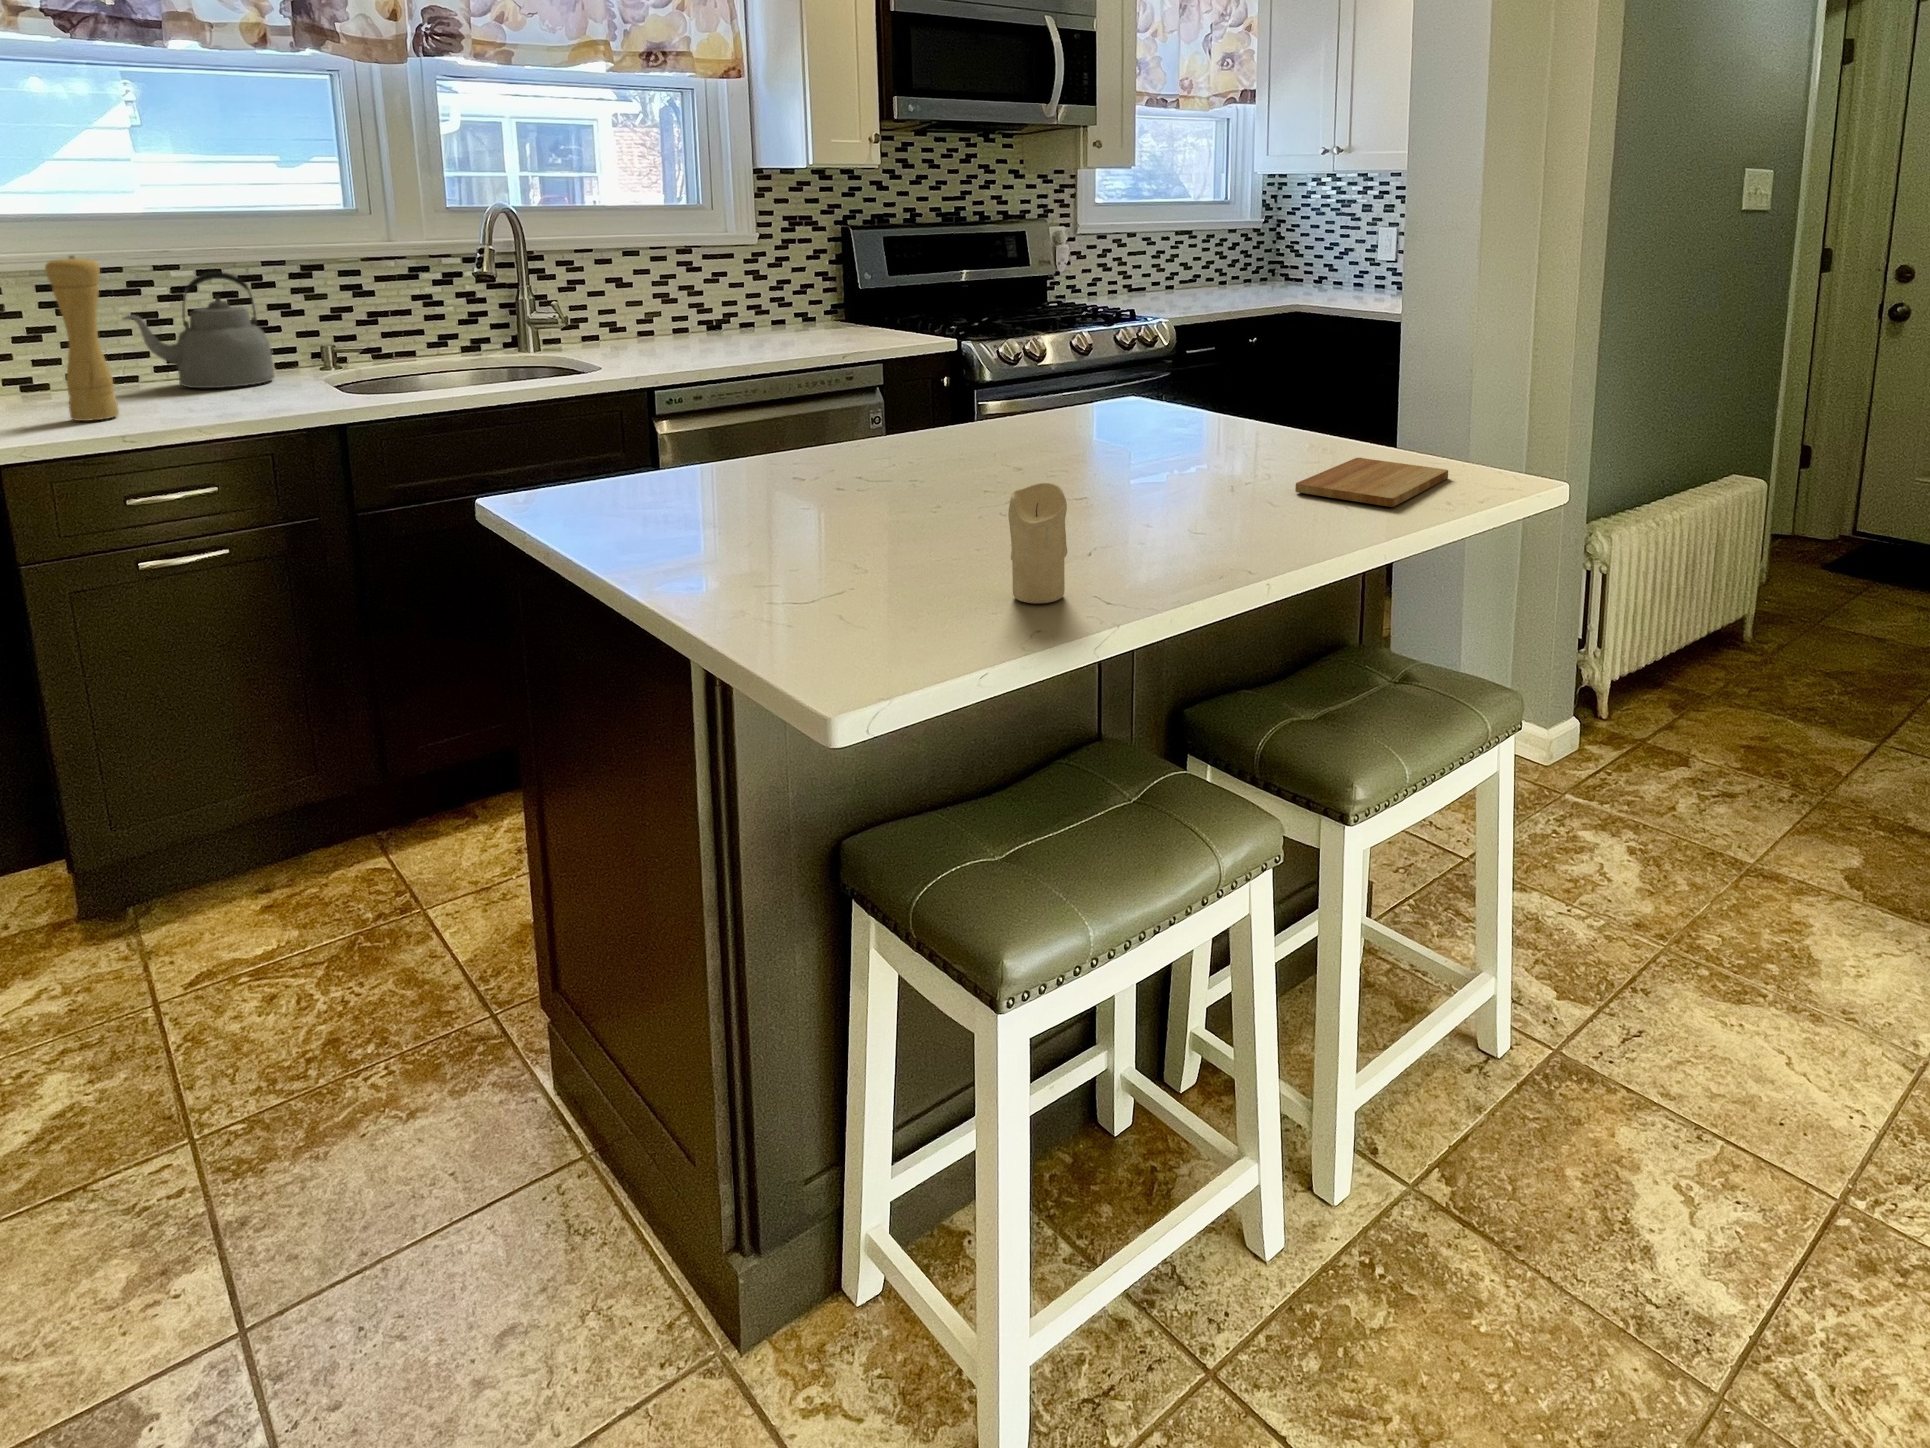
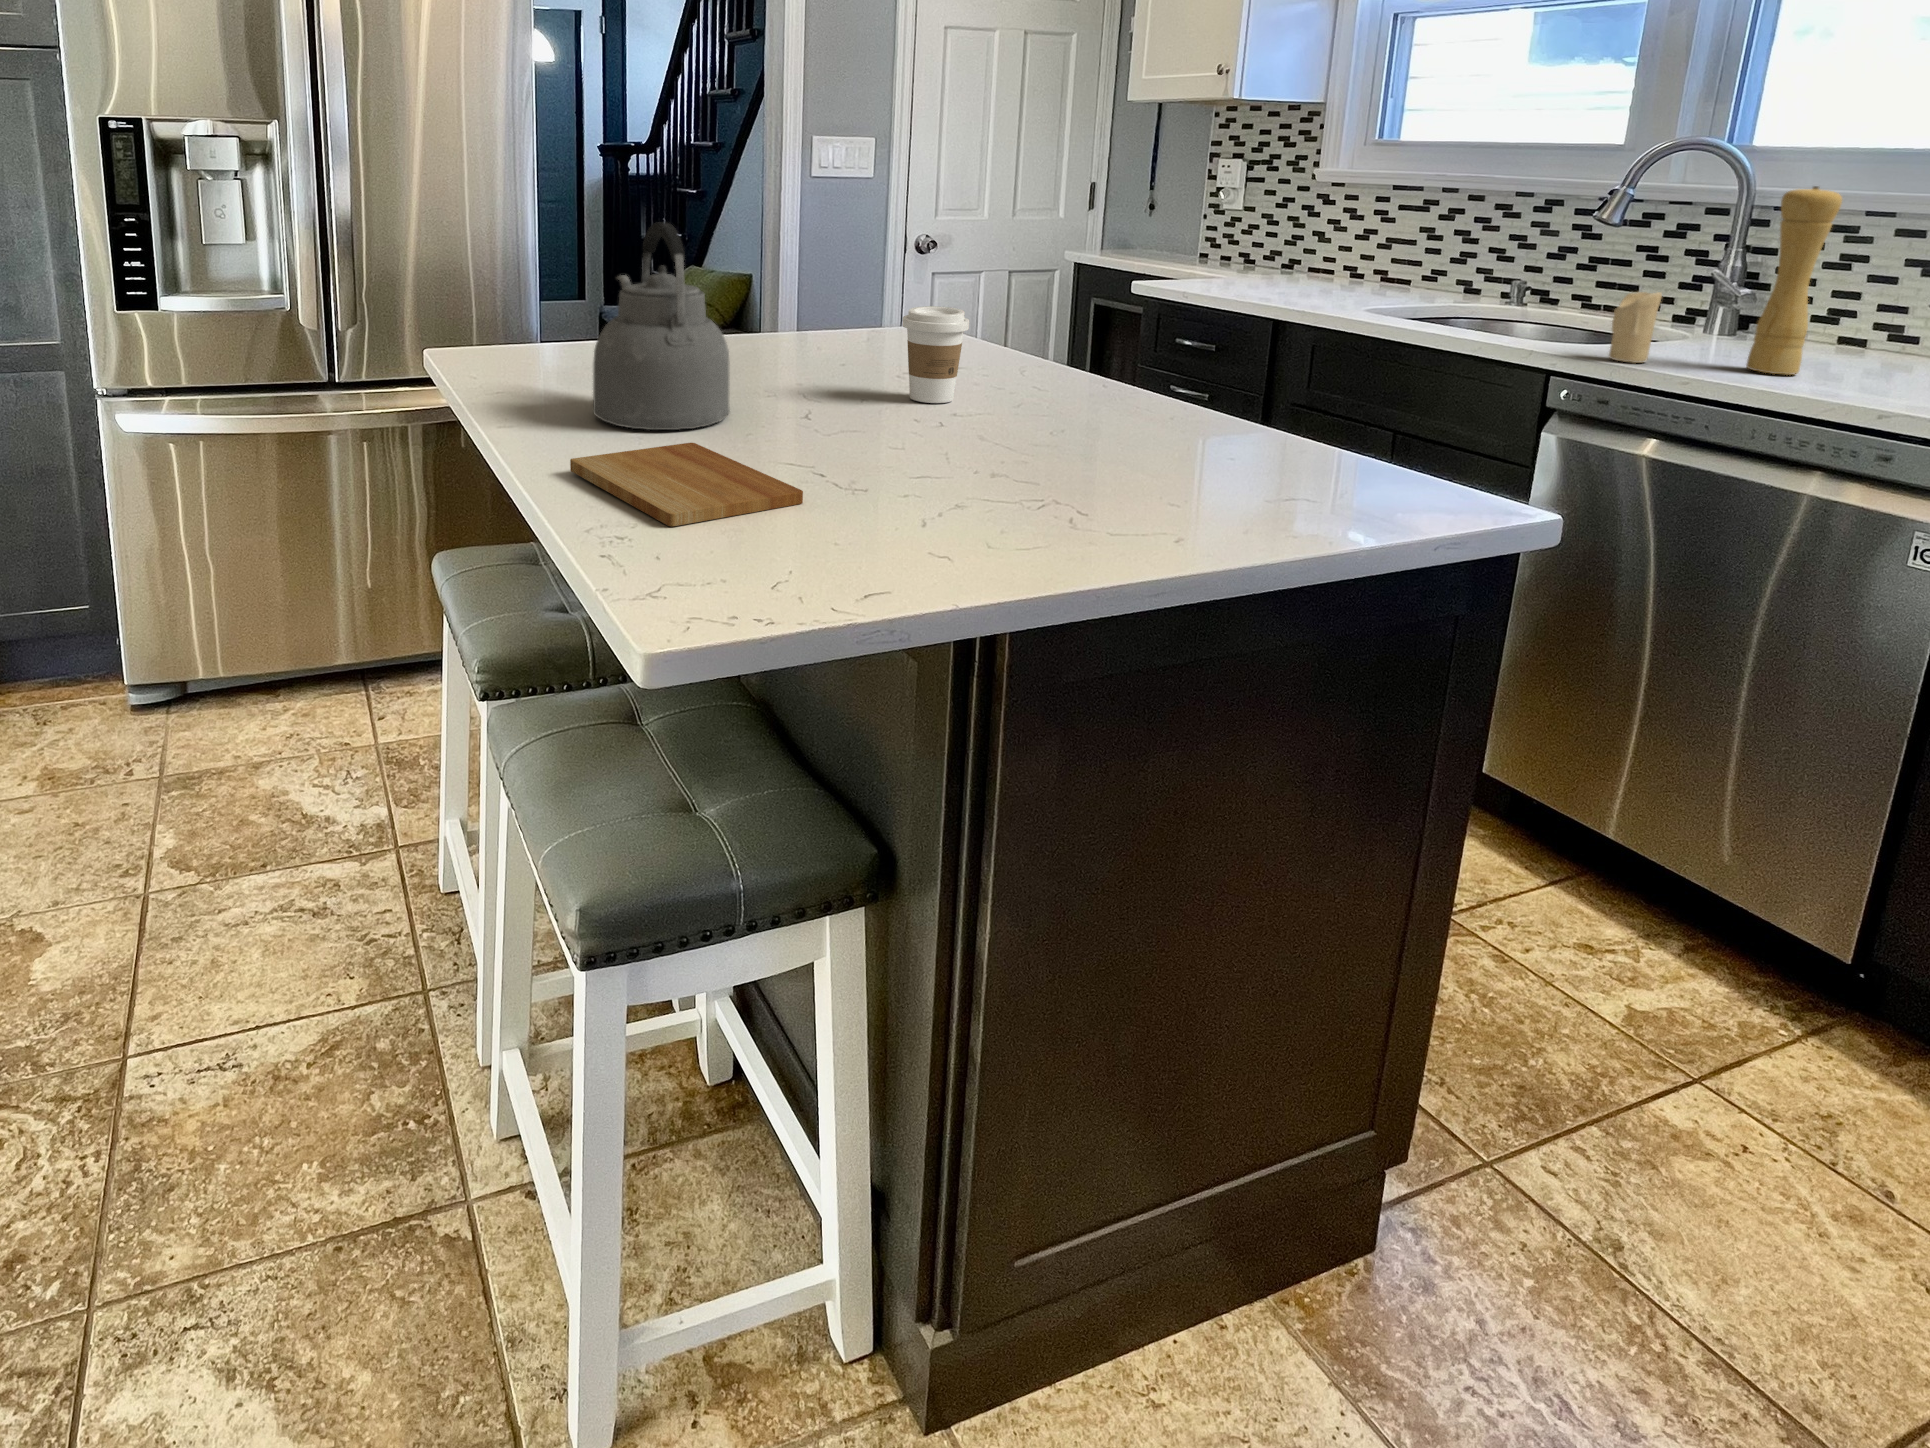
pepper mill: present [45,256,119,421] -> present [1746,186,1842,375]
kettle: present [123,272,275,388] -> present [593,223,730,430]
coffee cup: none [990,385,1048,469] -> present [902,306,969,403]
candle: present [1008,483,1067,603] -> present [1609,292,1662,363]

